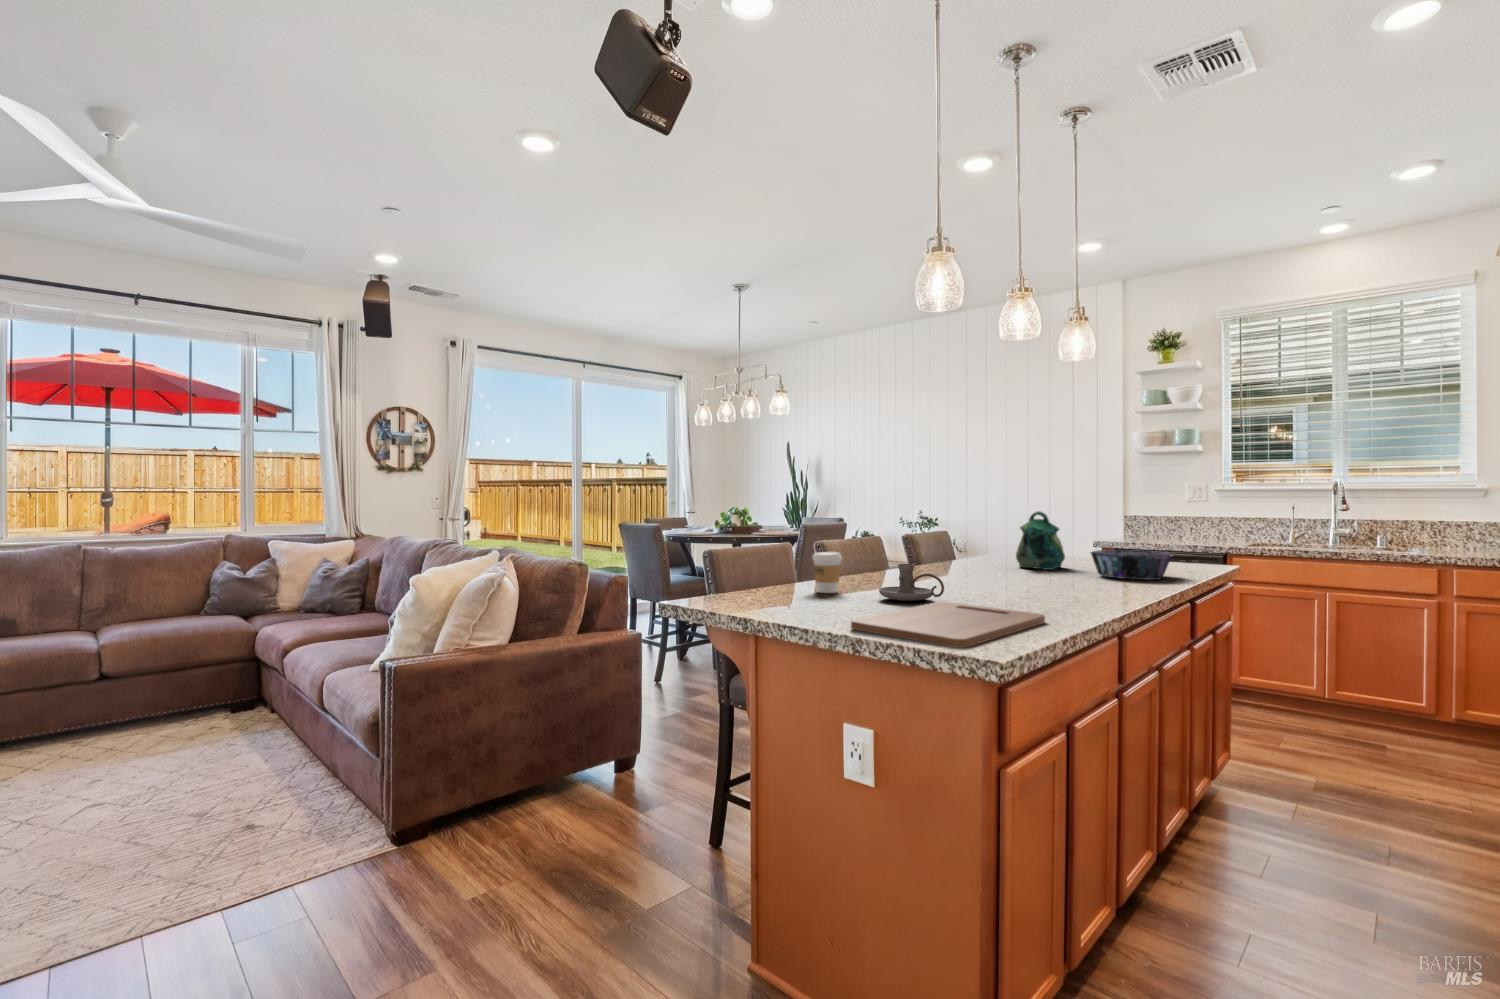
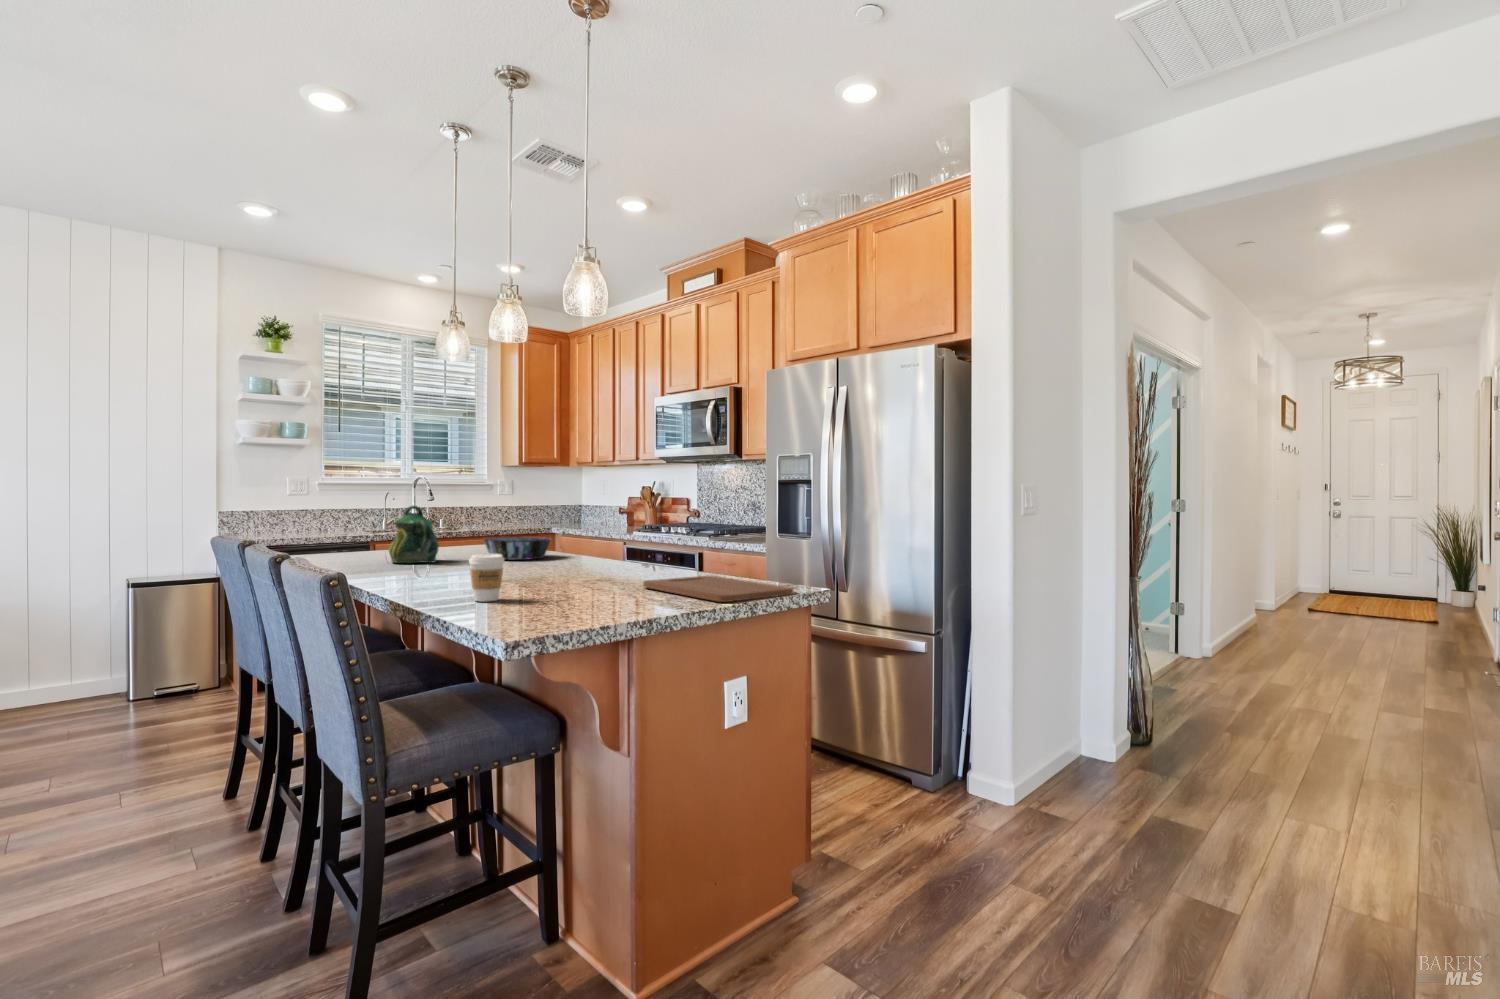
candle holder: present [879,564,944,601] -> none [552,556,608,591]

